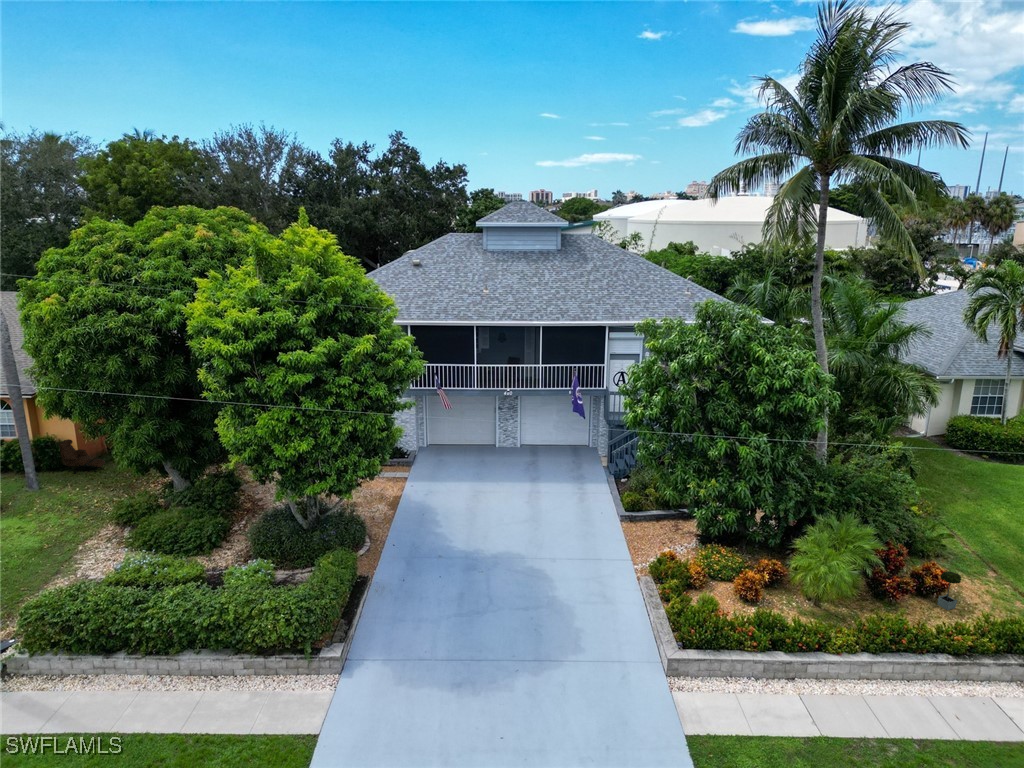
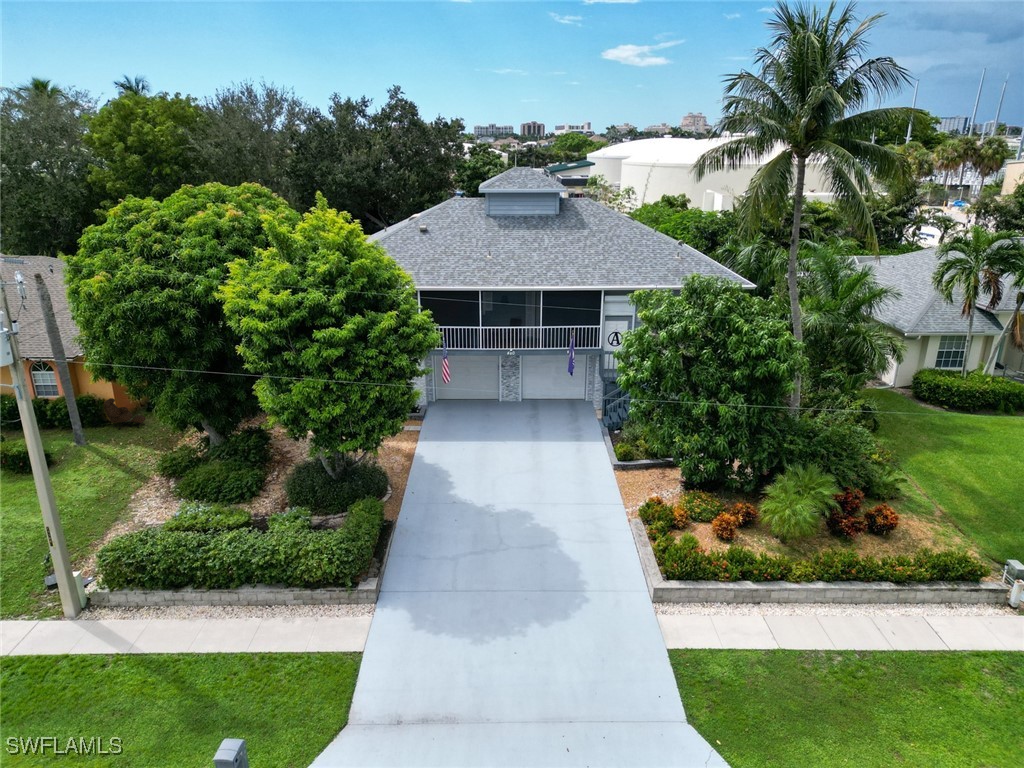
potted tree: present [937,571,961,610] -> none [886,513,907,545]

